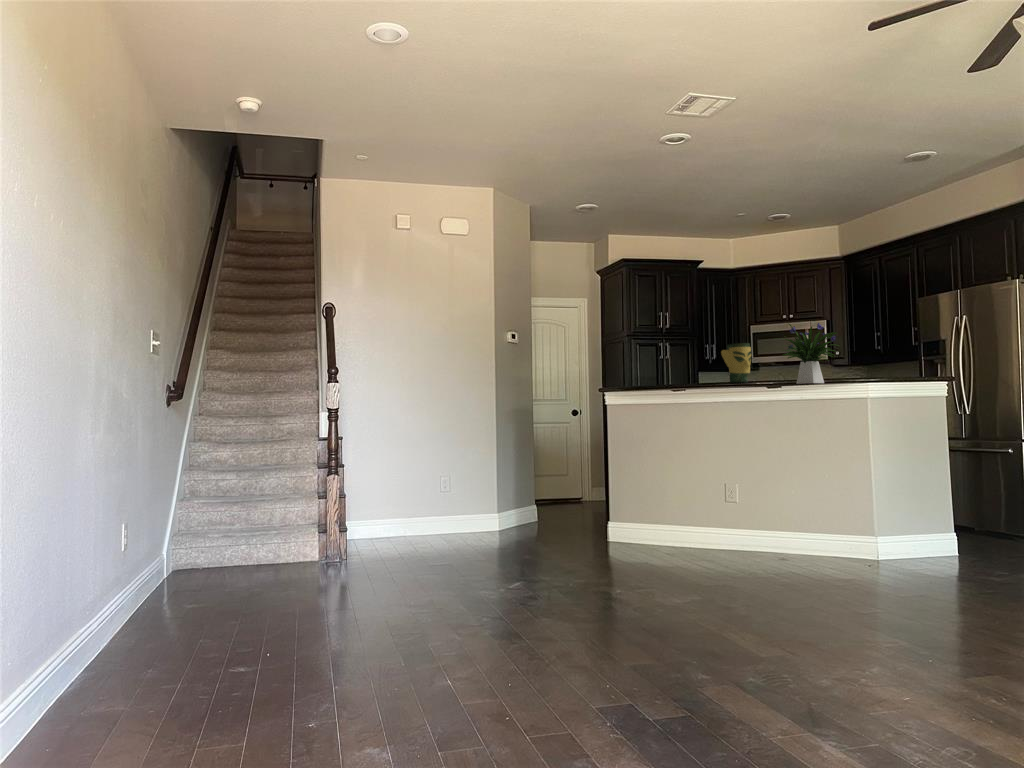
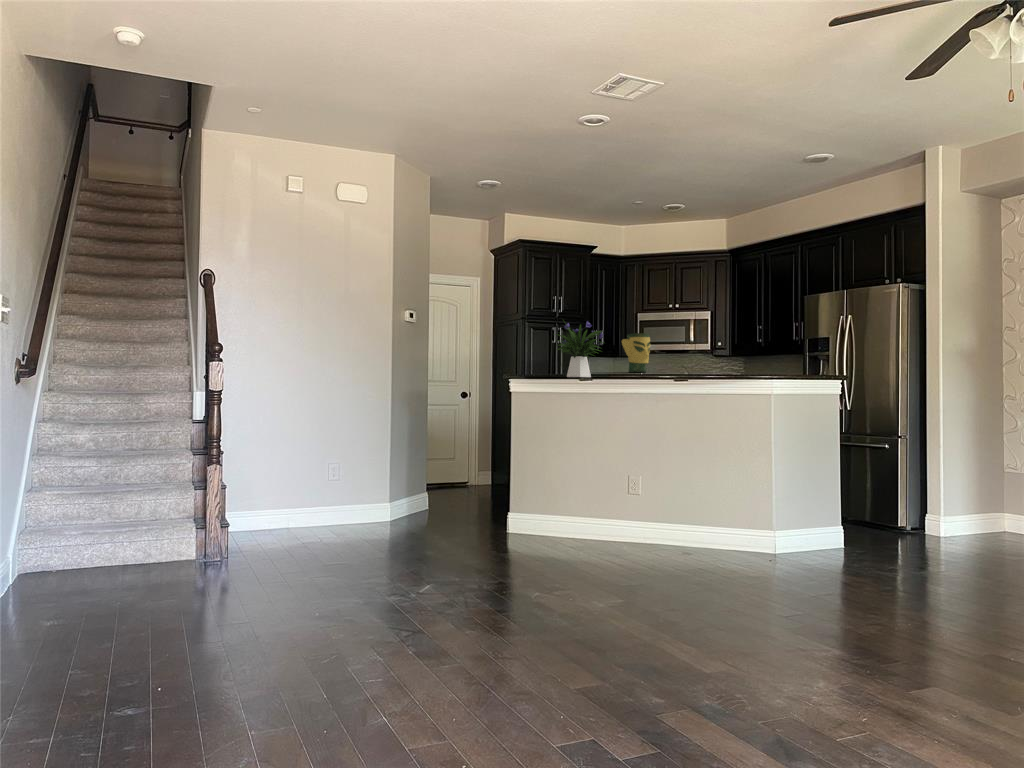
flower arrangement: present [783,323,838,384] -> present [557,320,604,377]

